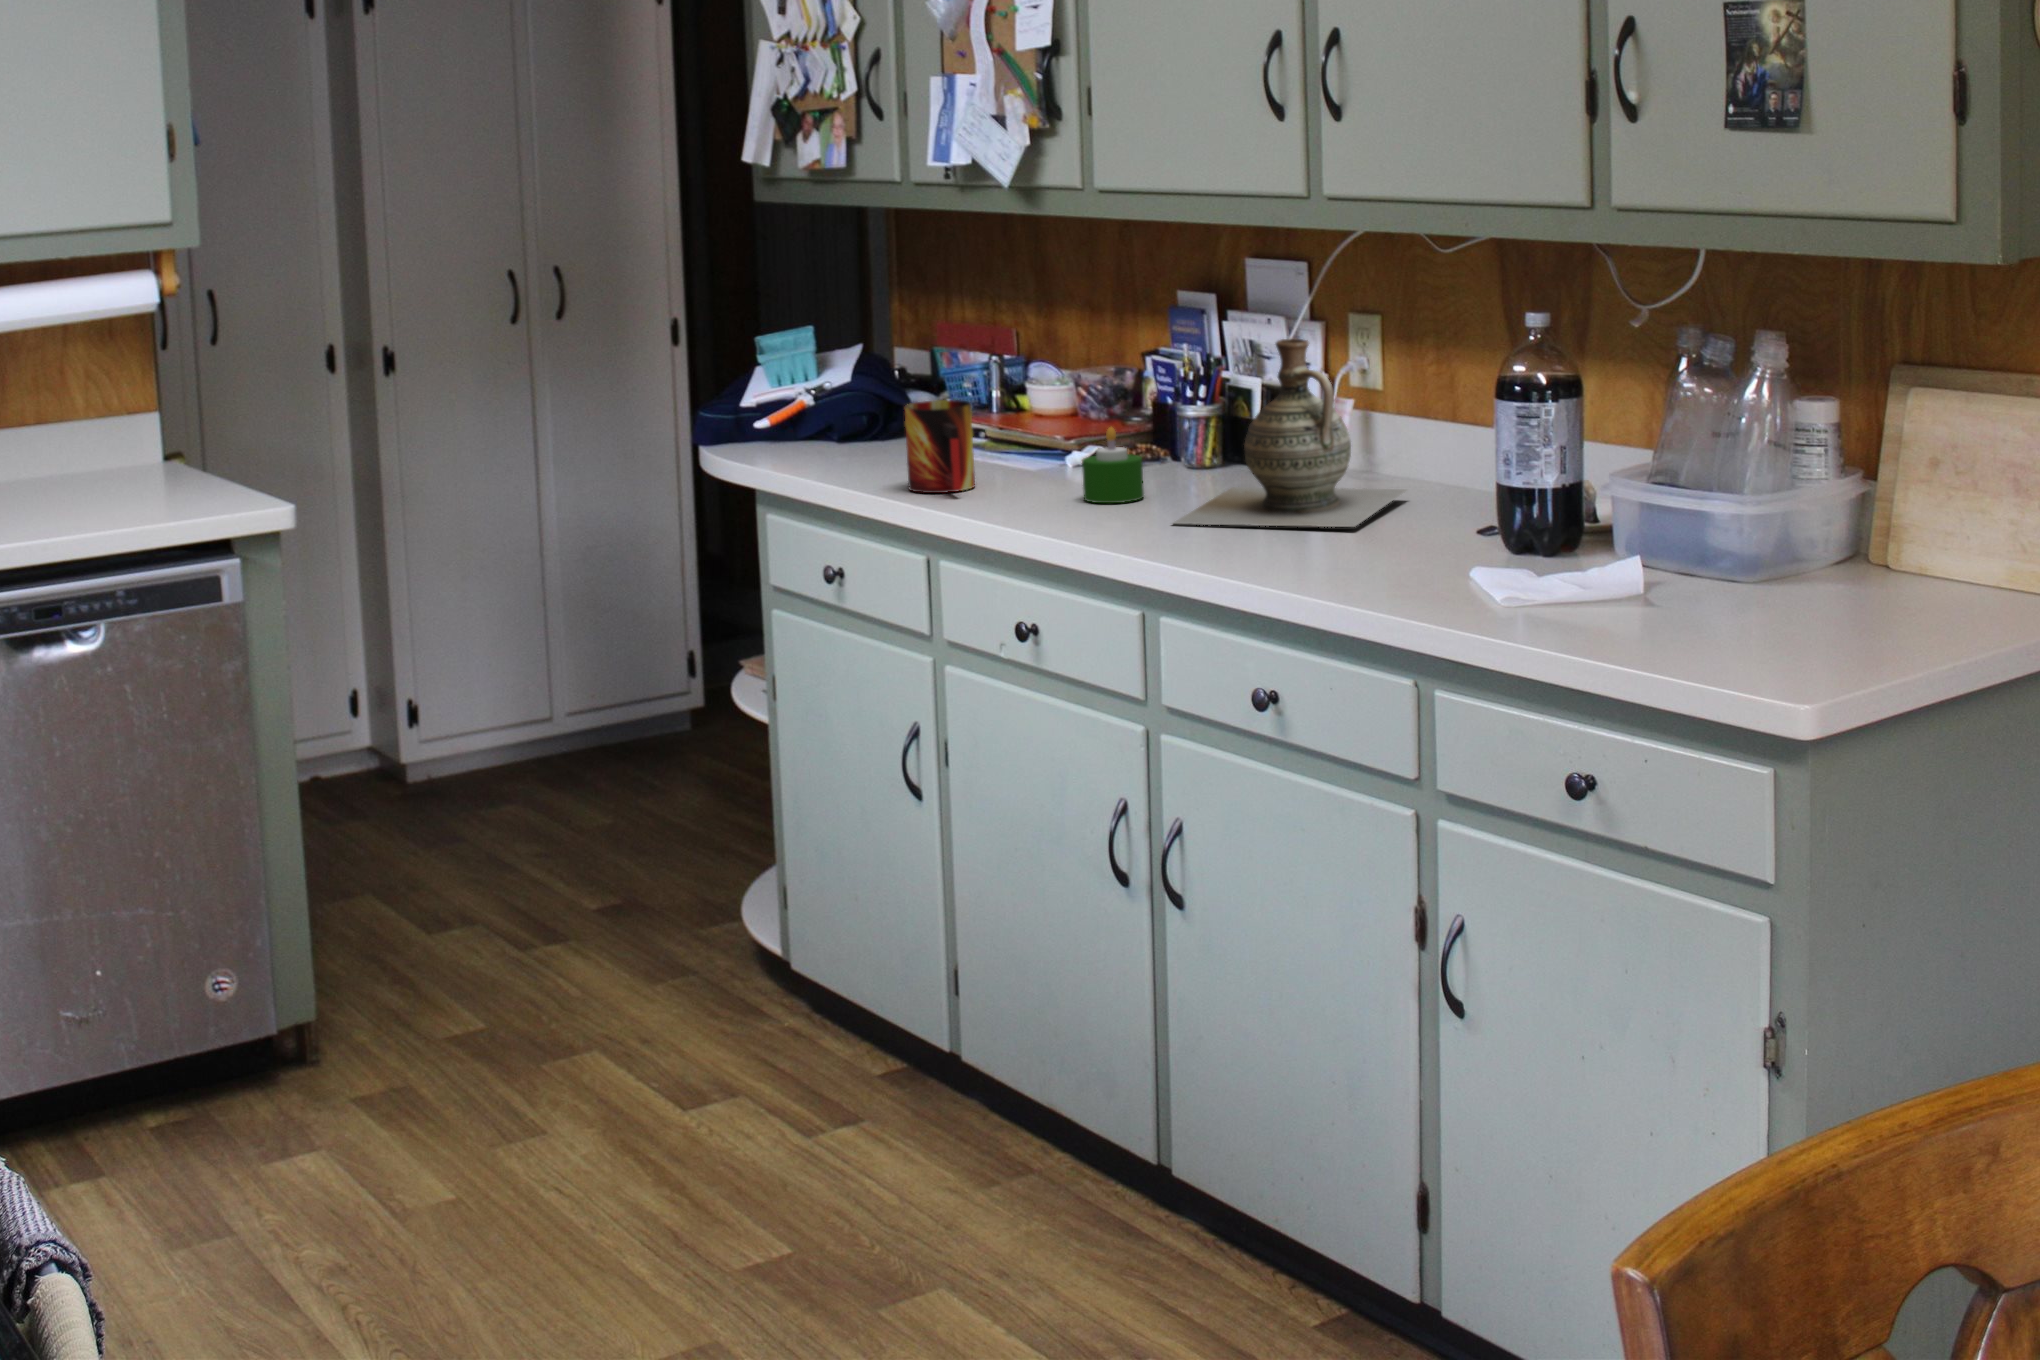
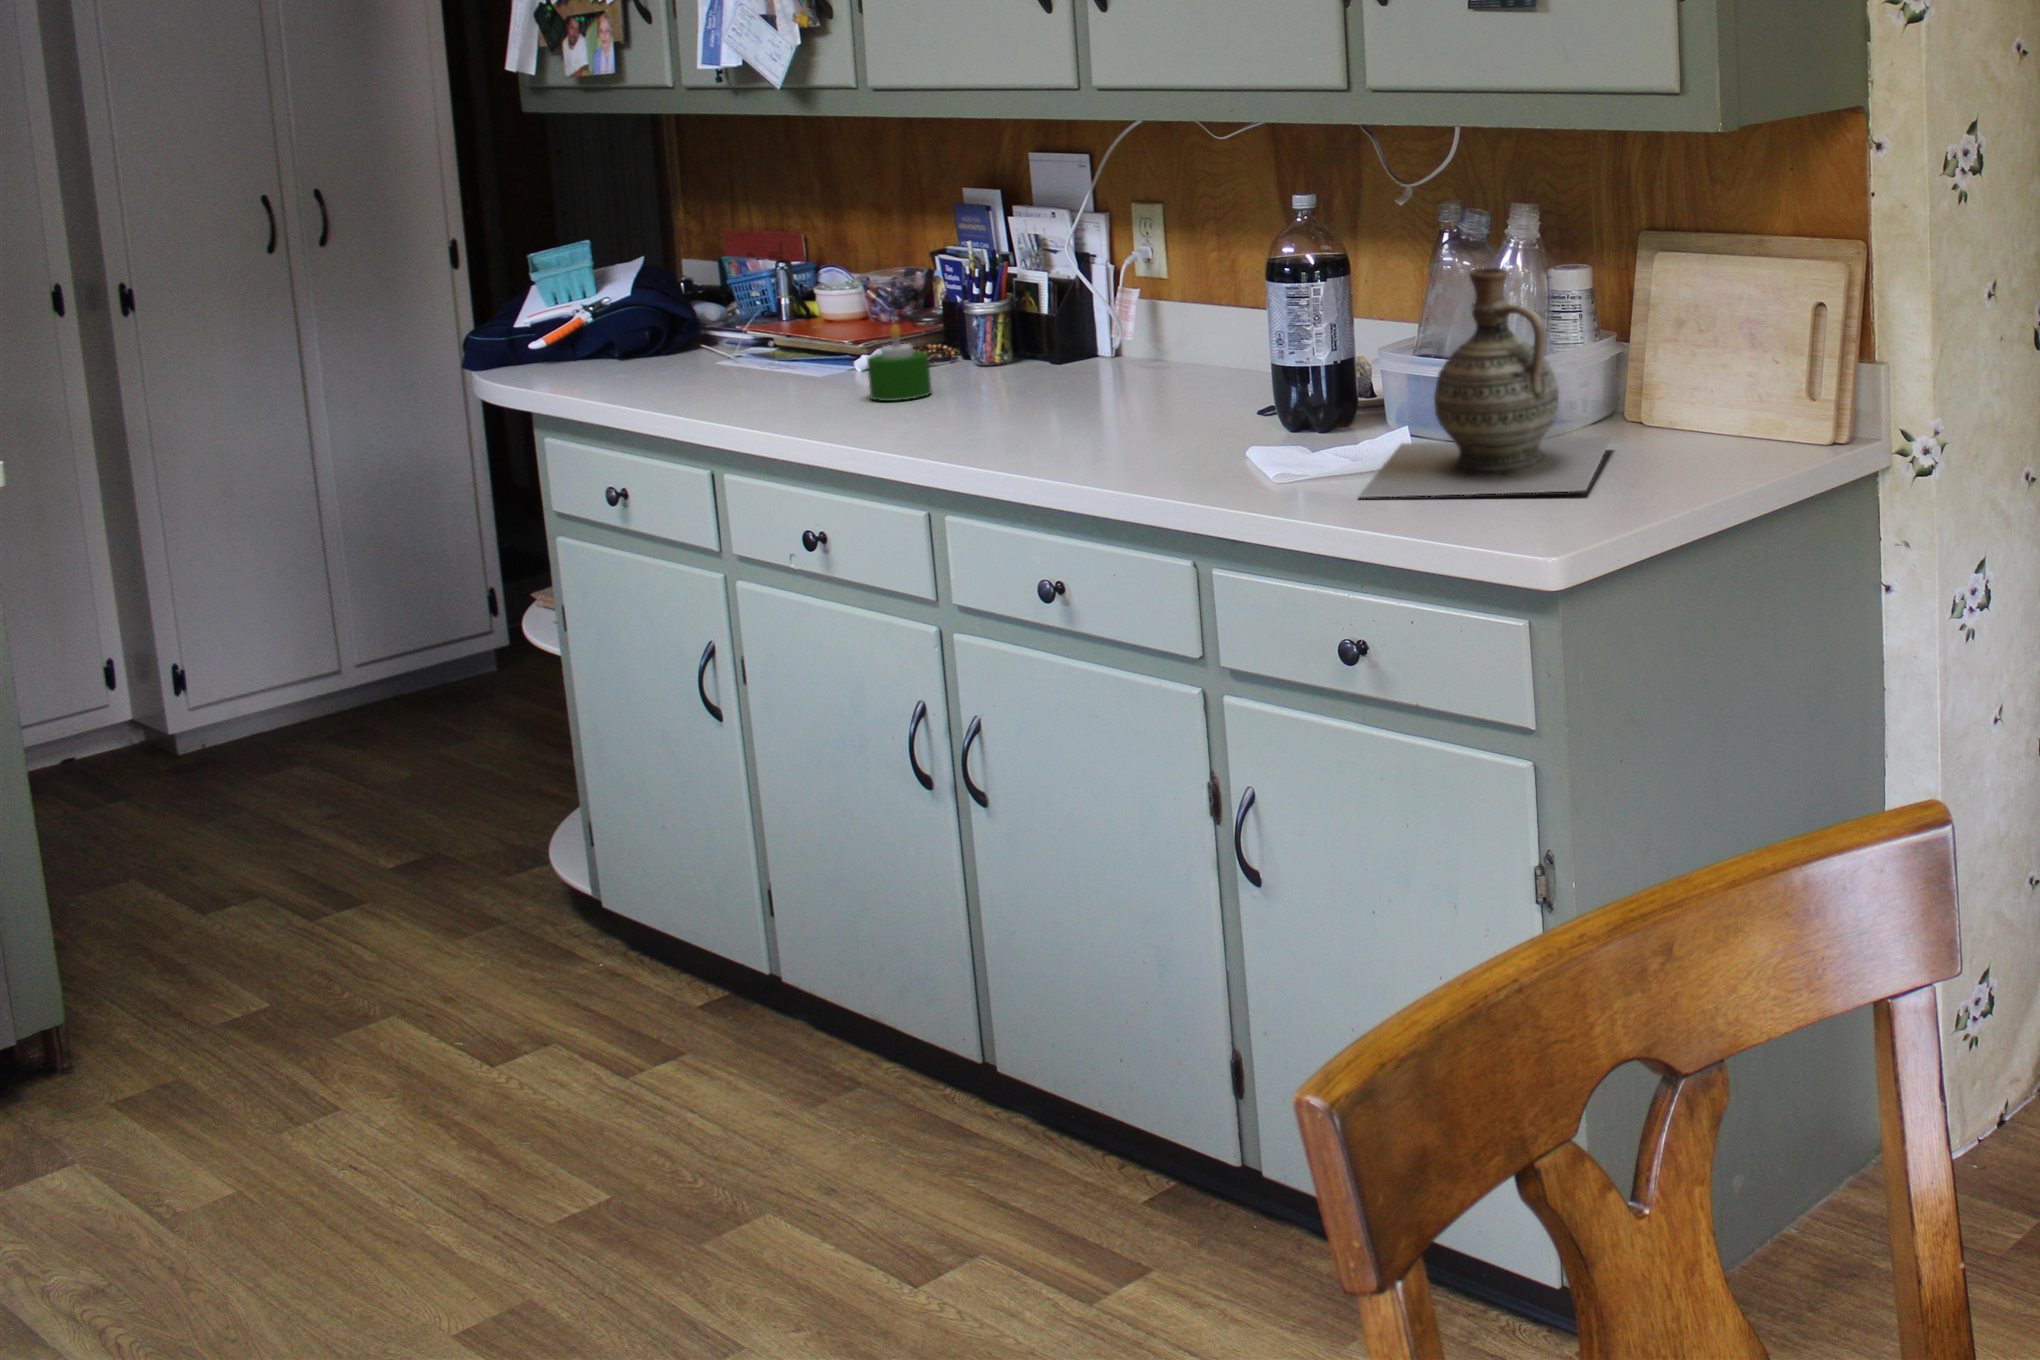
ceramic jug: present [1174,339,1406,527] -> present [1359,267,1611,498]
mug: present [905,400,975,493] -> none [679,304,759,399]

